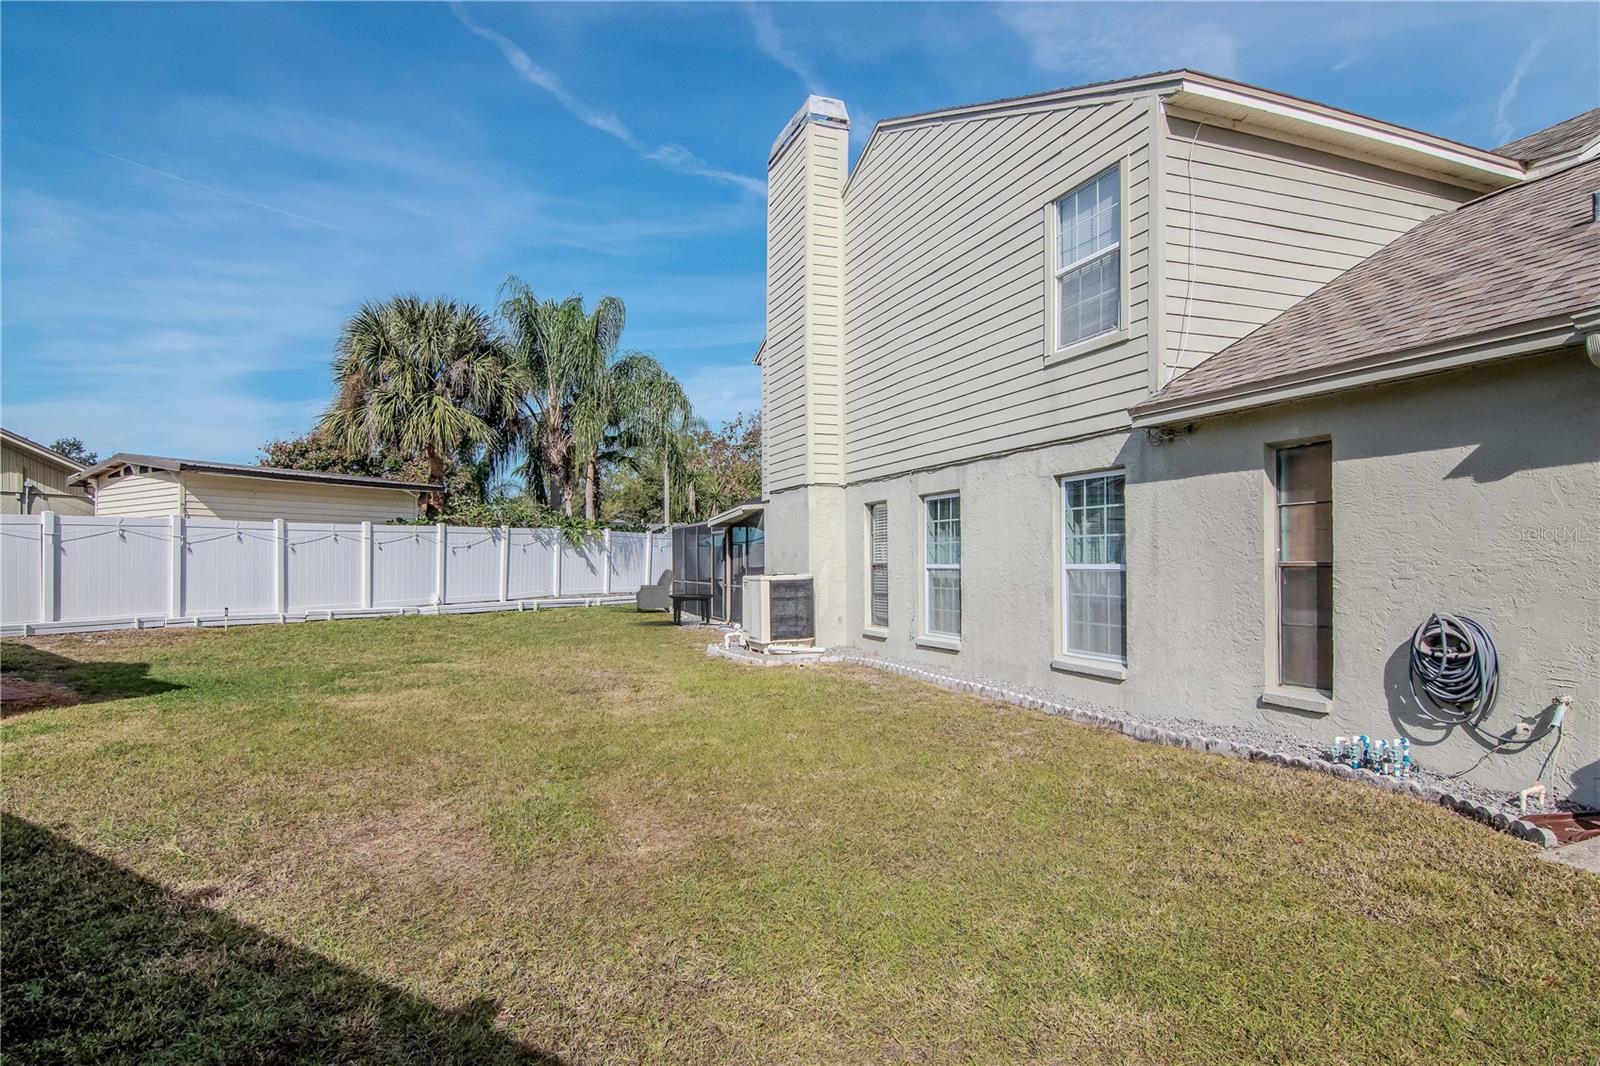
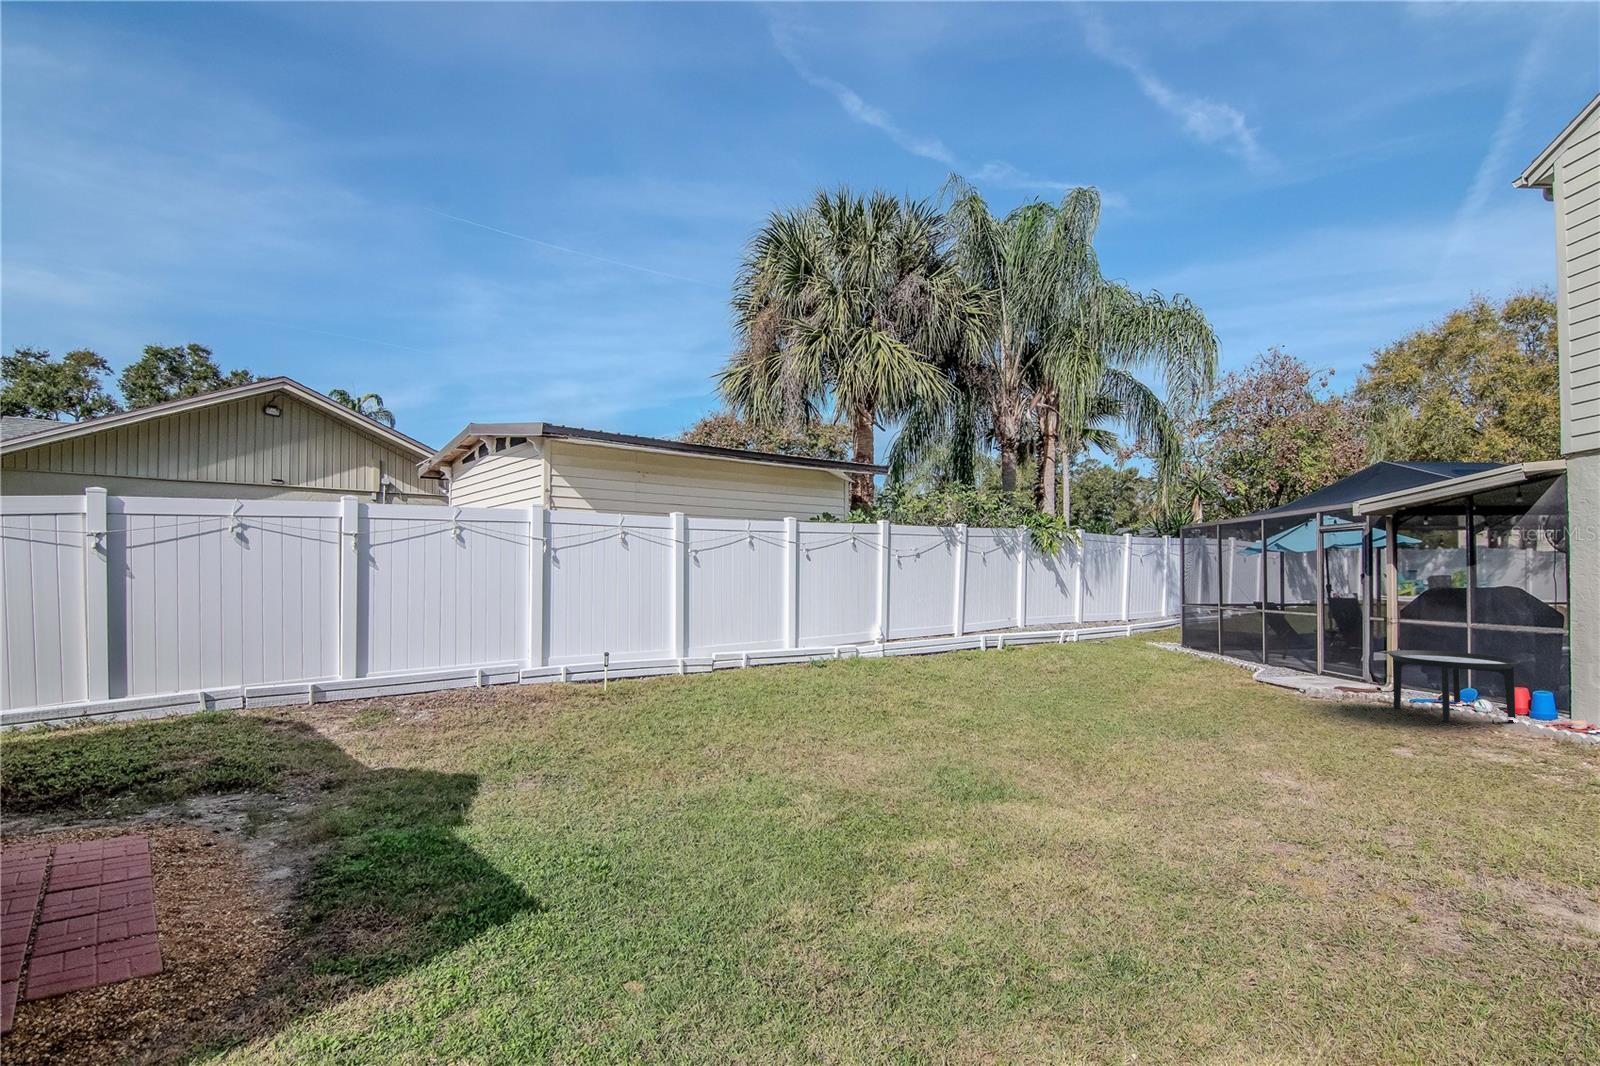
chair: present [636,569,675,613] -> none [1189,592,1272,670]

